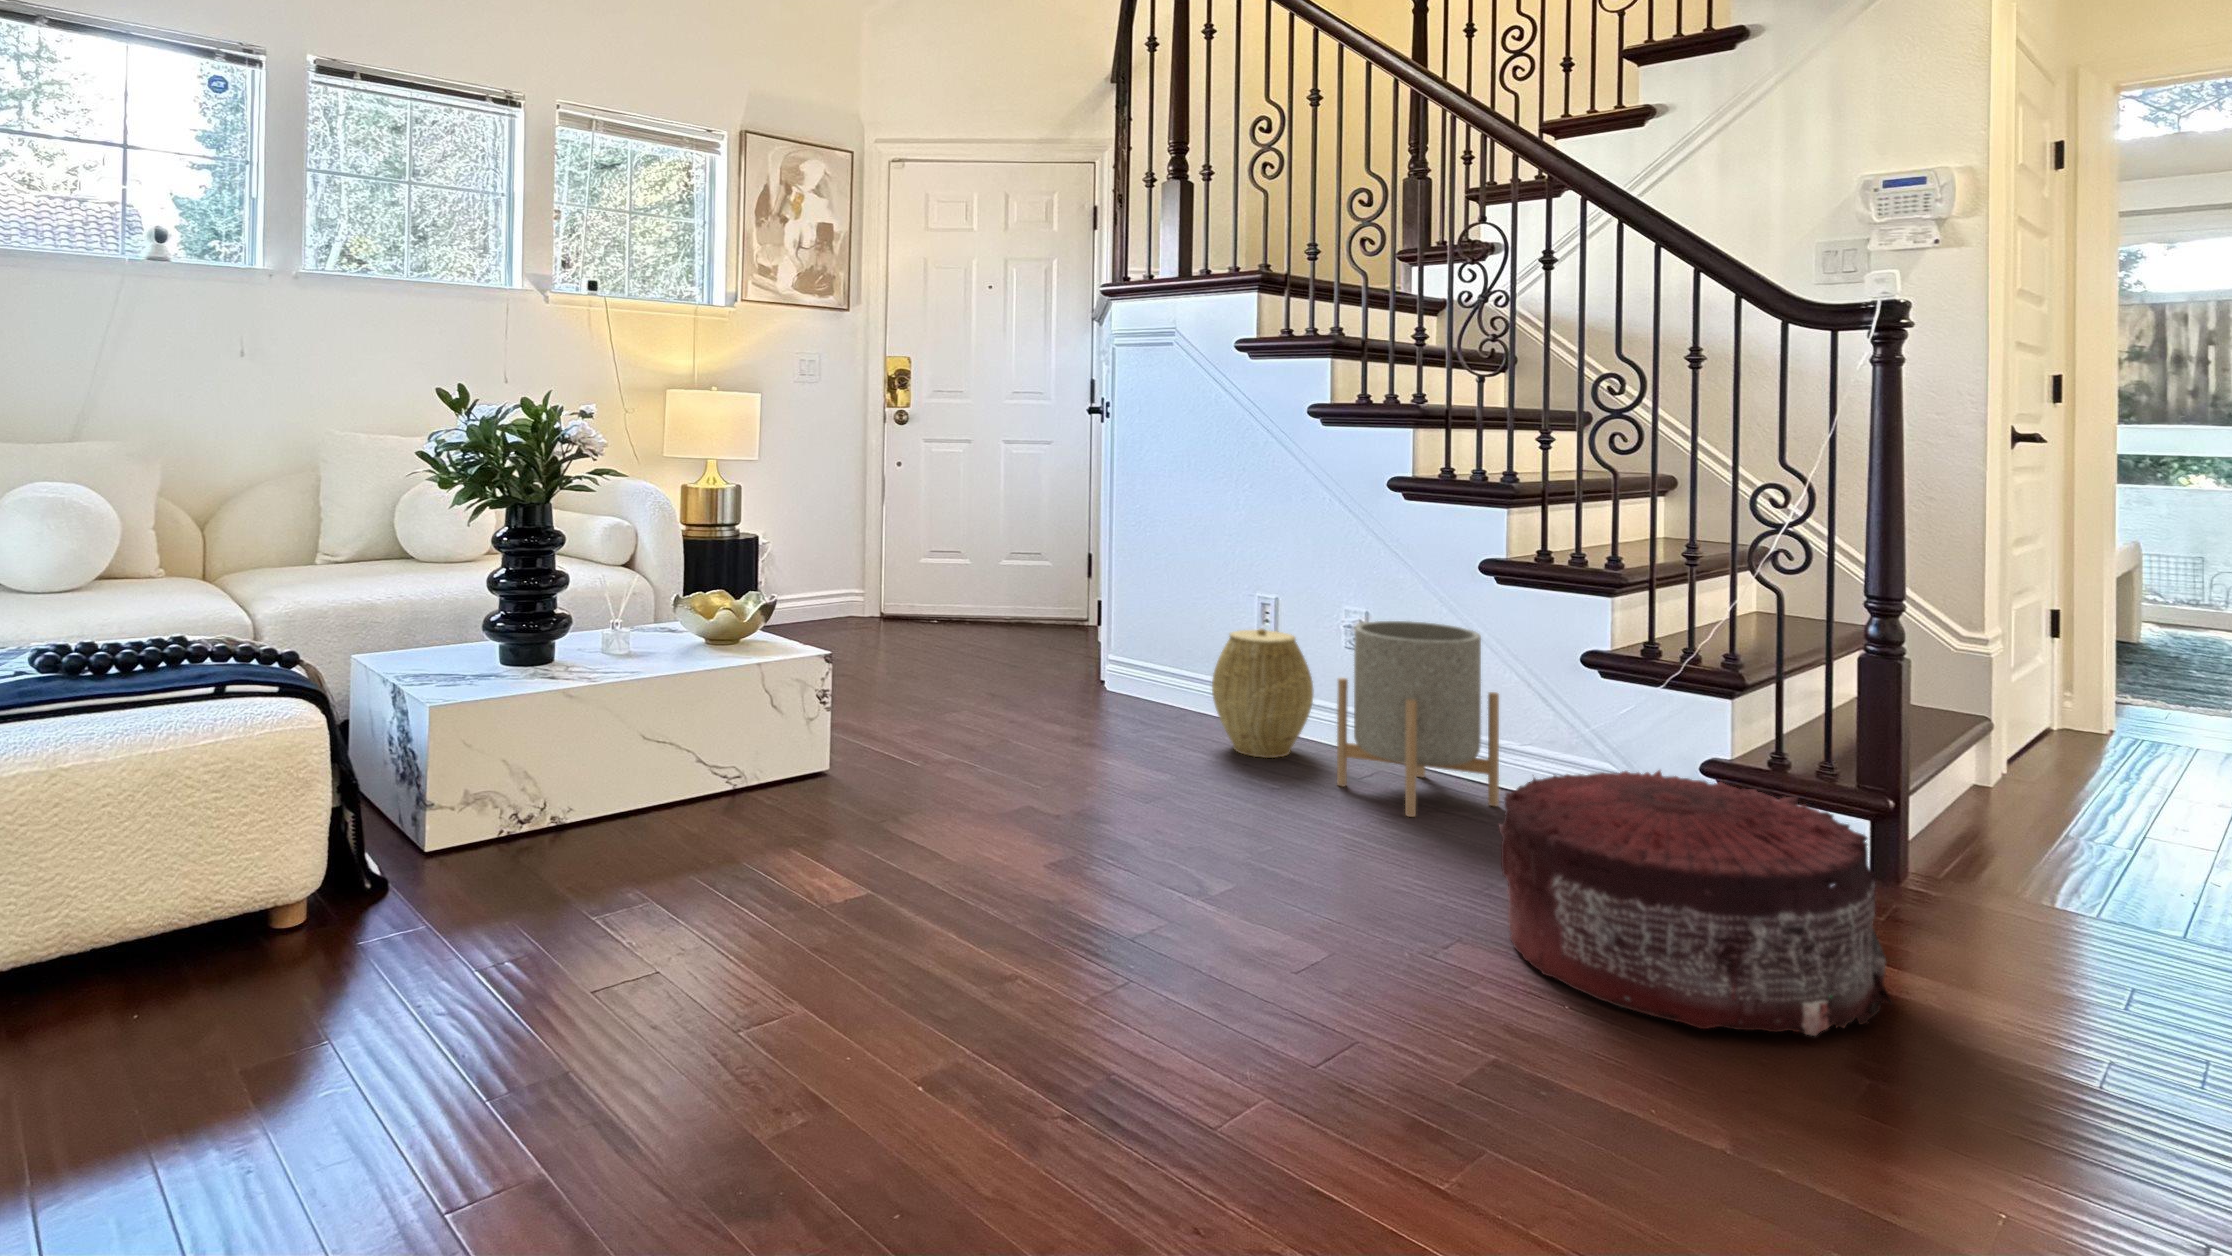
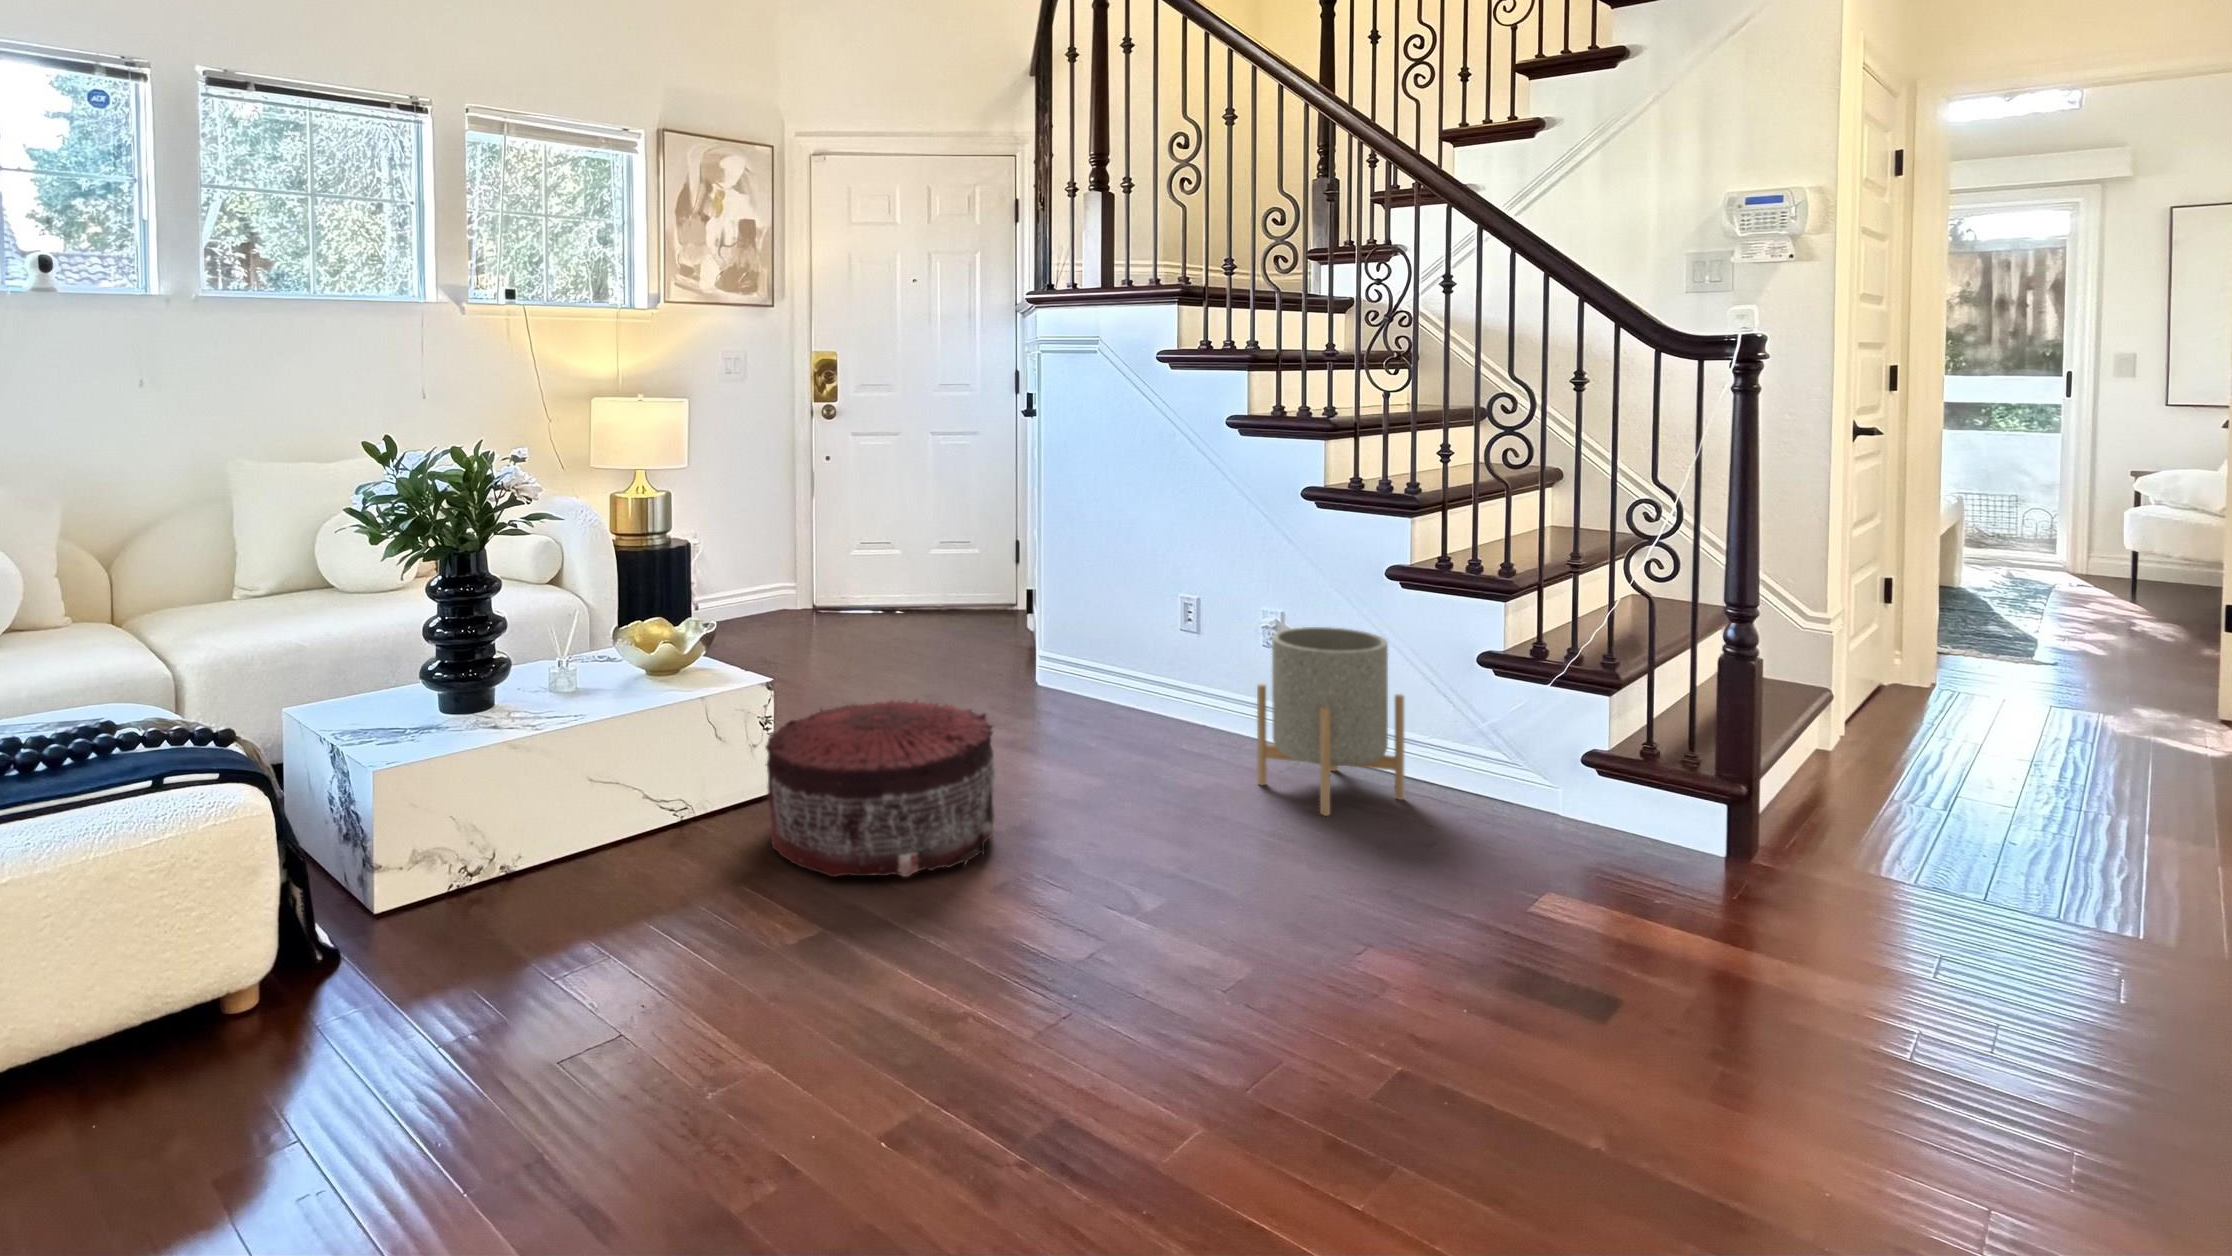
woven basket: present [1212,628,1313,758] -> none [1139,634,1234,757]
pouf: present [1499,770,1893,1036] -> present [766,700,995,877]

